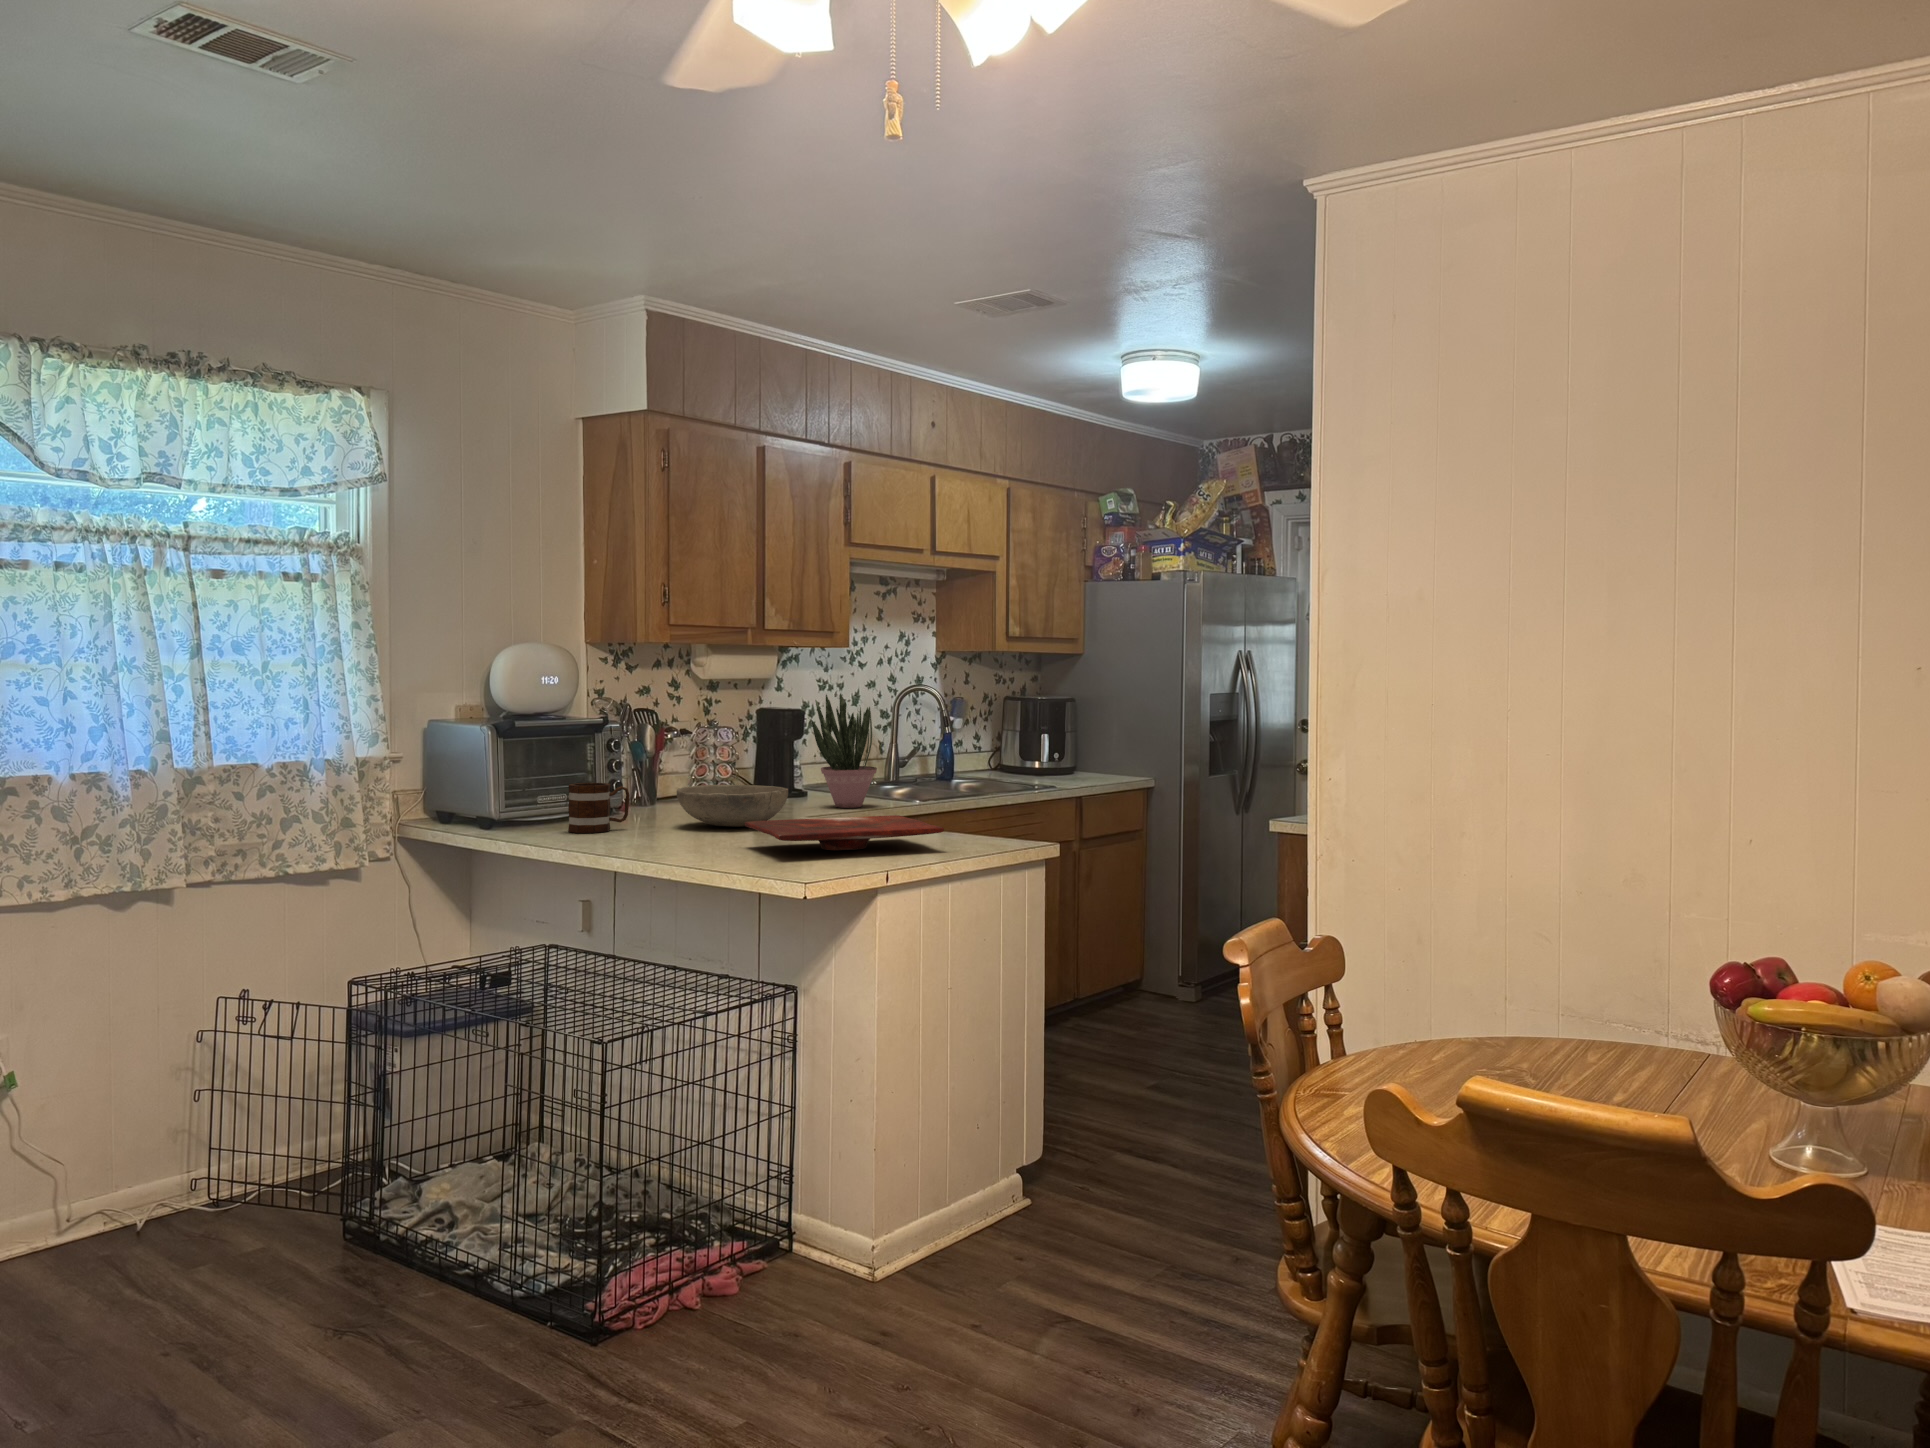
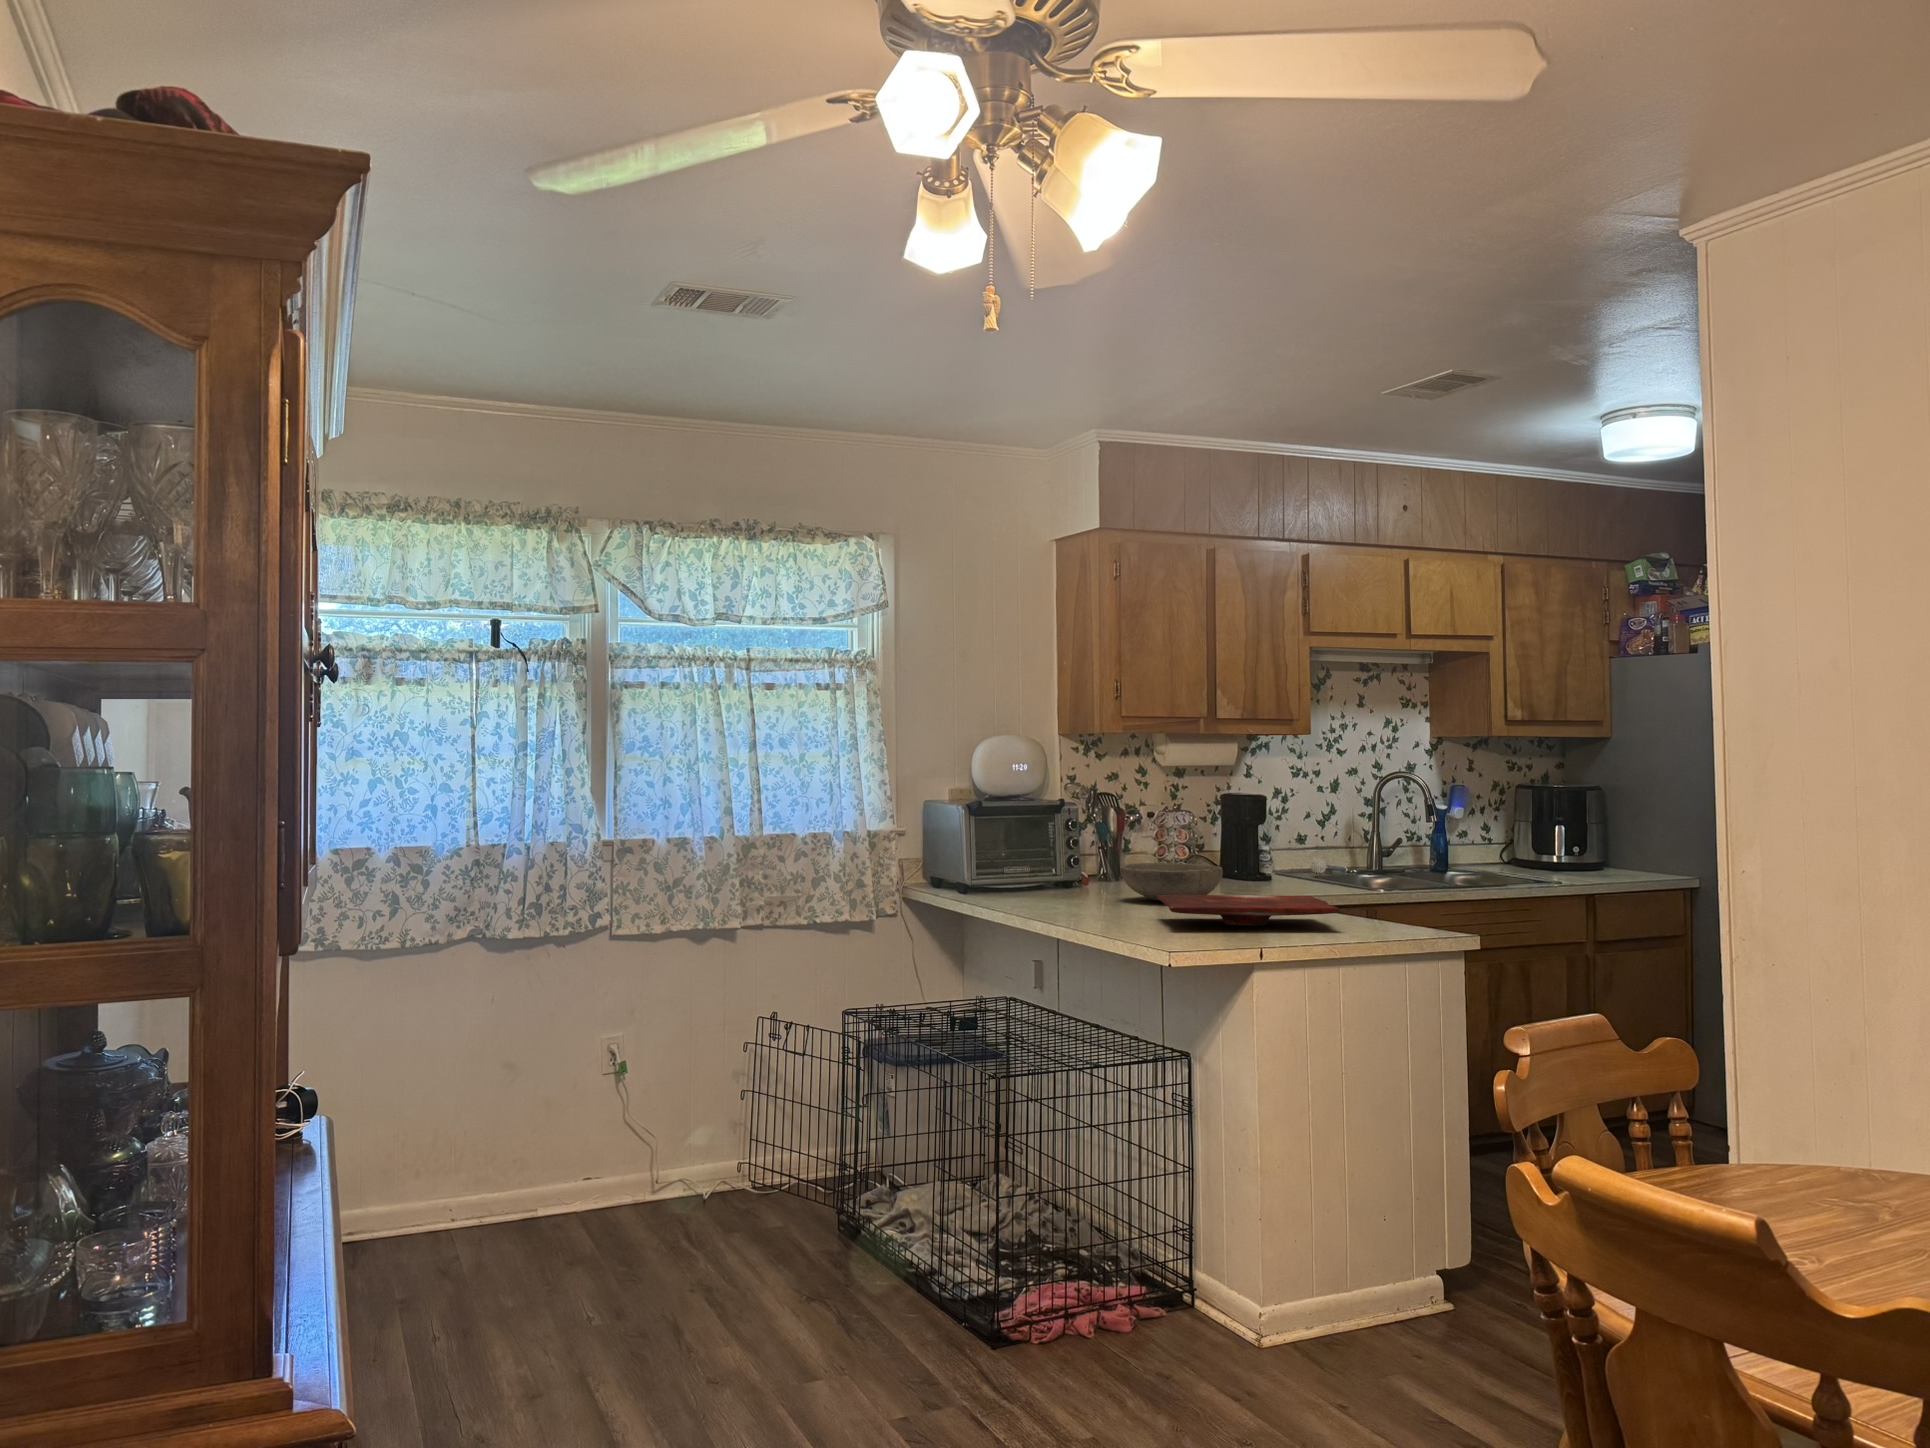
potted plant: present [811,693,877,808] -> none [1261,778,1330,890]
mug: present [568,783,629,833] -> none [1026,857,1079,901]

